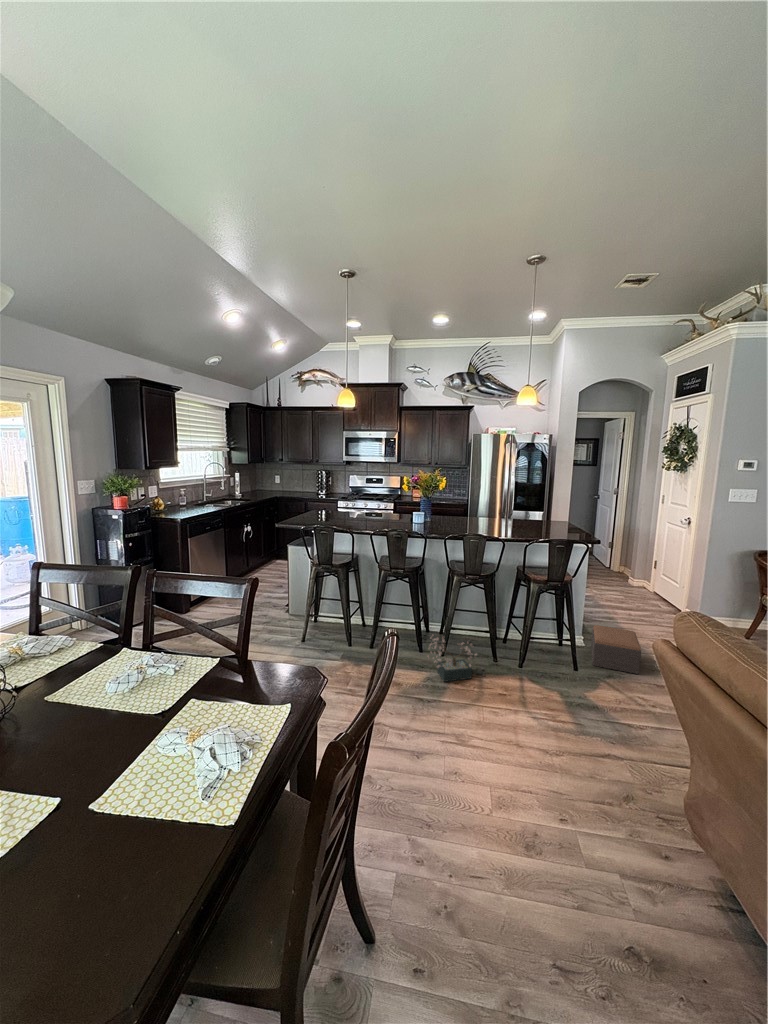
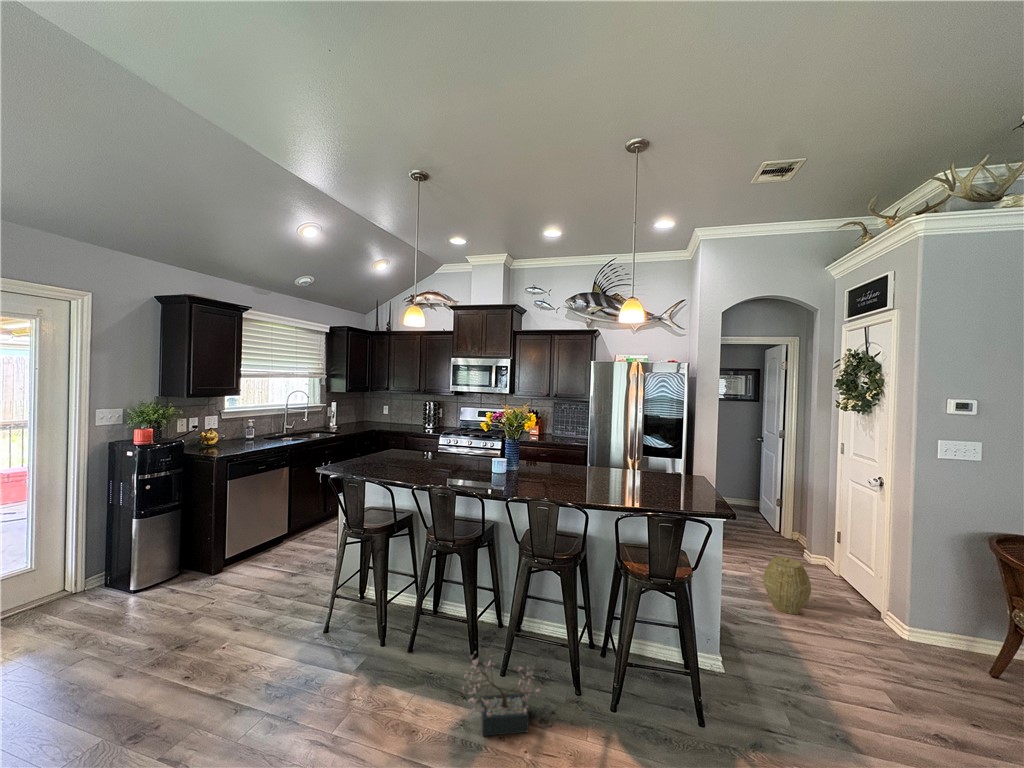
woven basket: none [605,577,638,614] -> present [763,556,811,614]
footstool: present [591,625,641,674] -> none [731,644,809,746]

